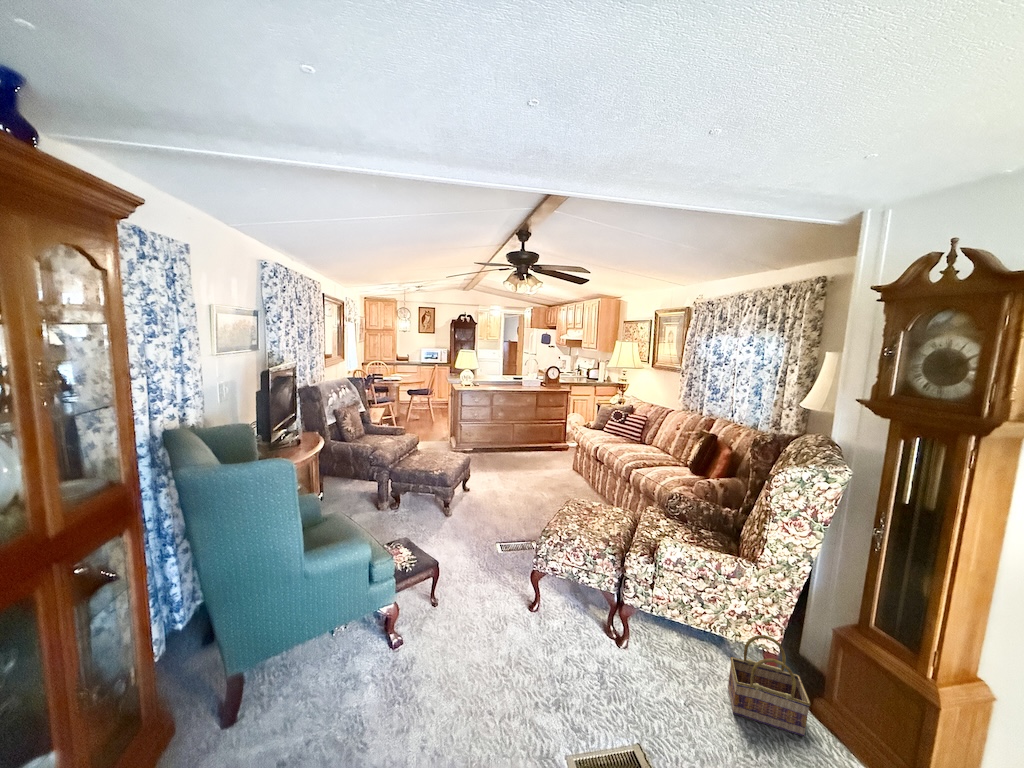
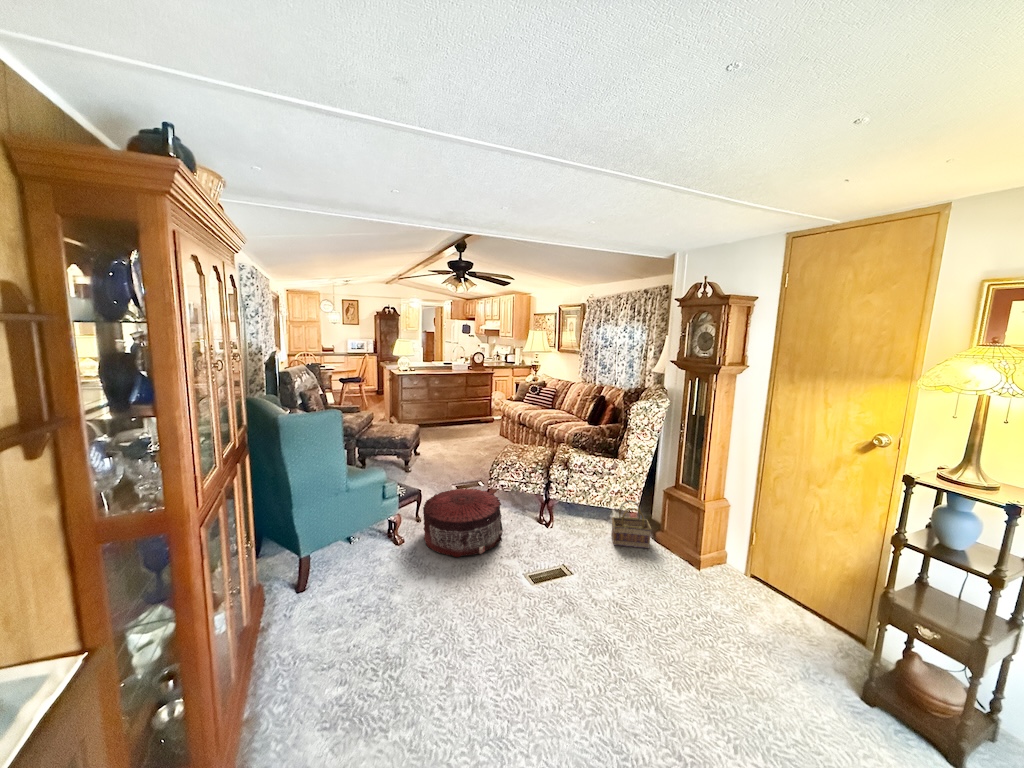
pouf: none [427,565,545,696] -> present [423,488,503,557]

